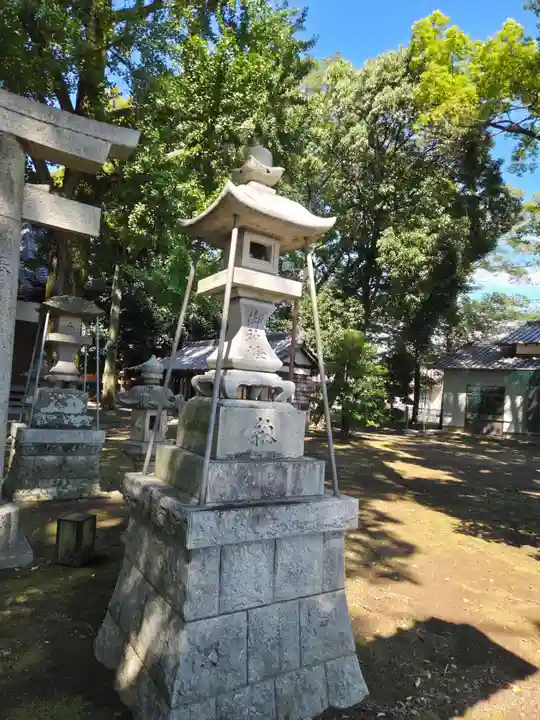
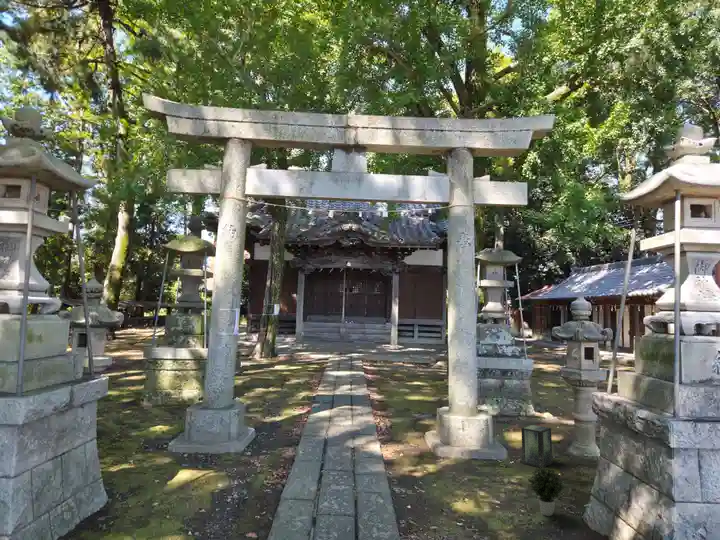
potted plant: none [26,579,76,649] -> present [529,467,563,516]

